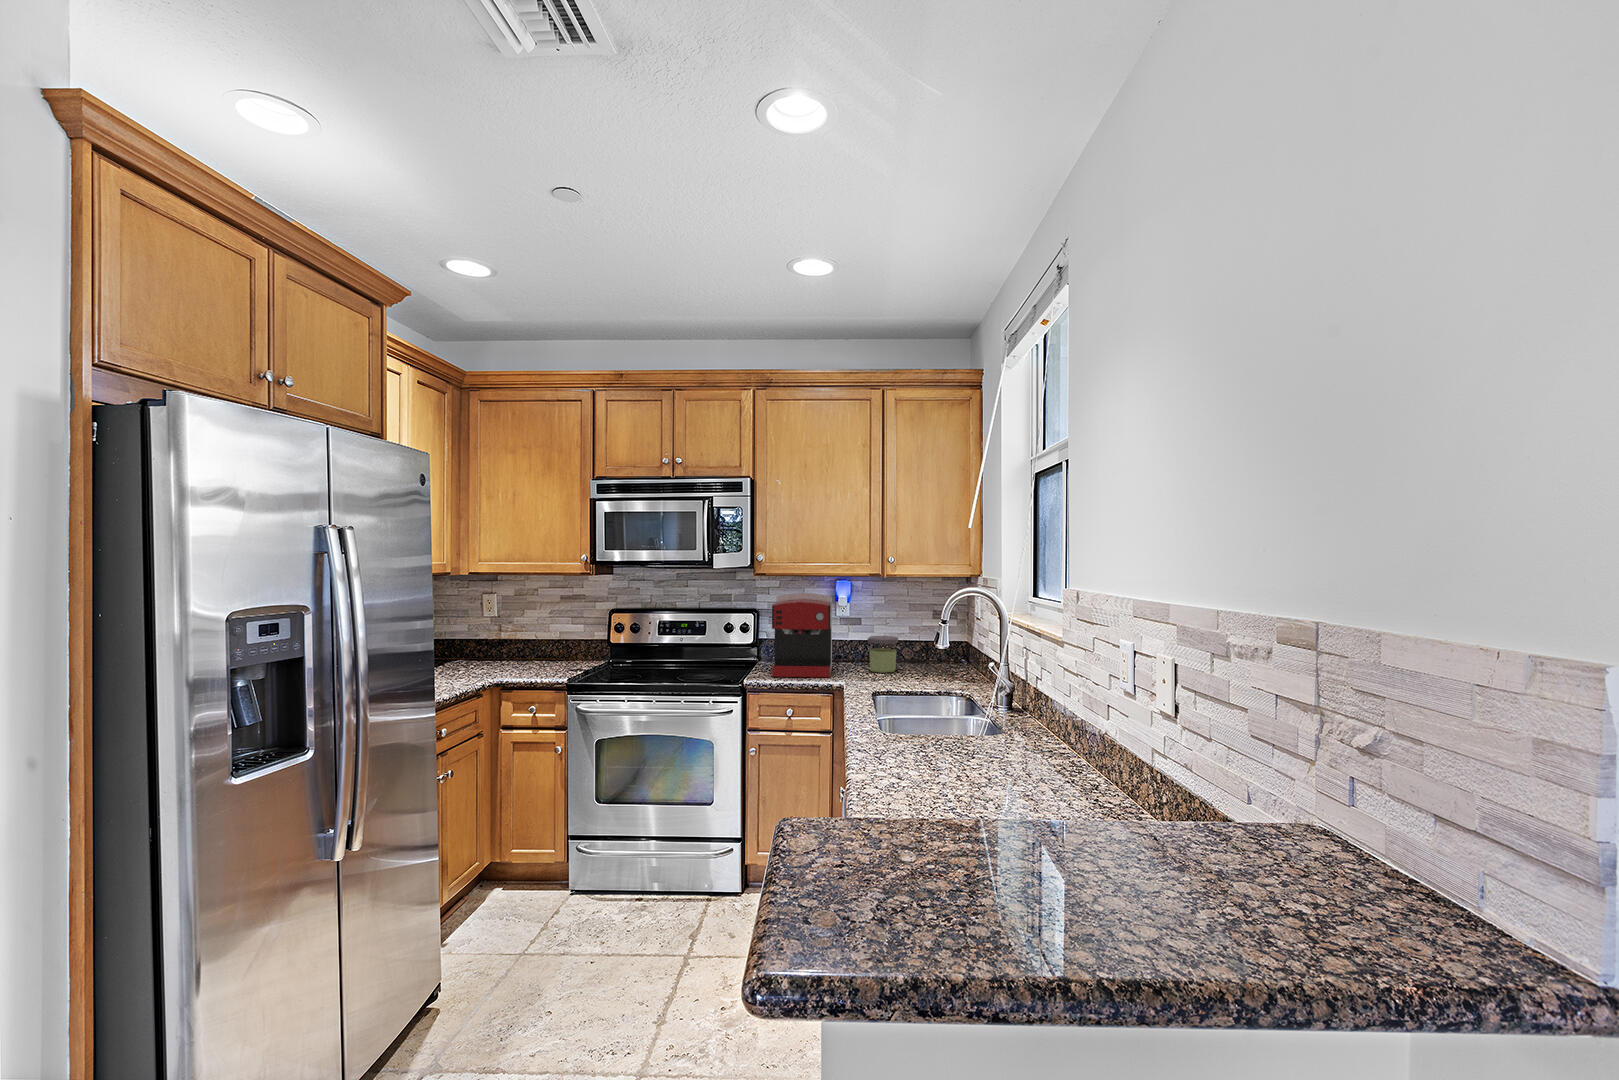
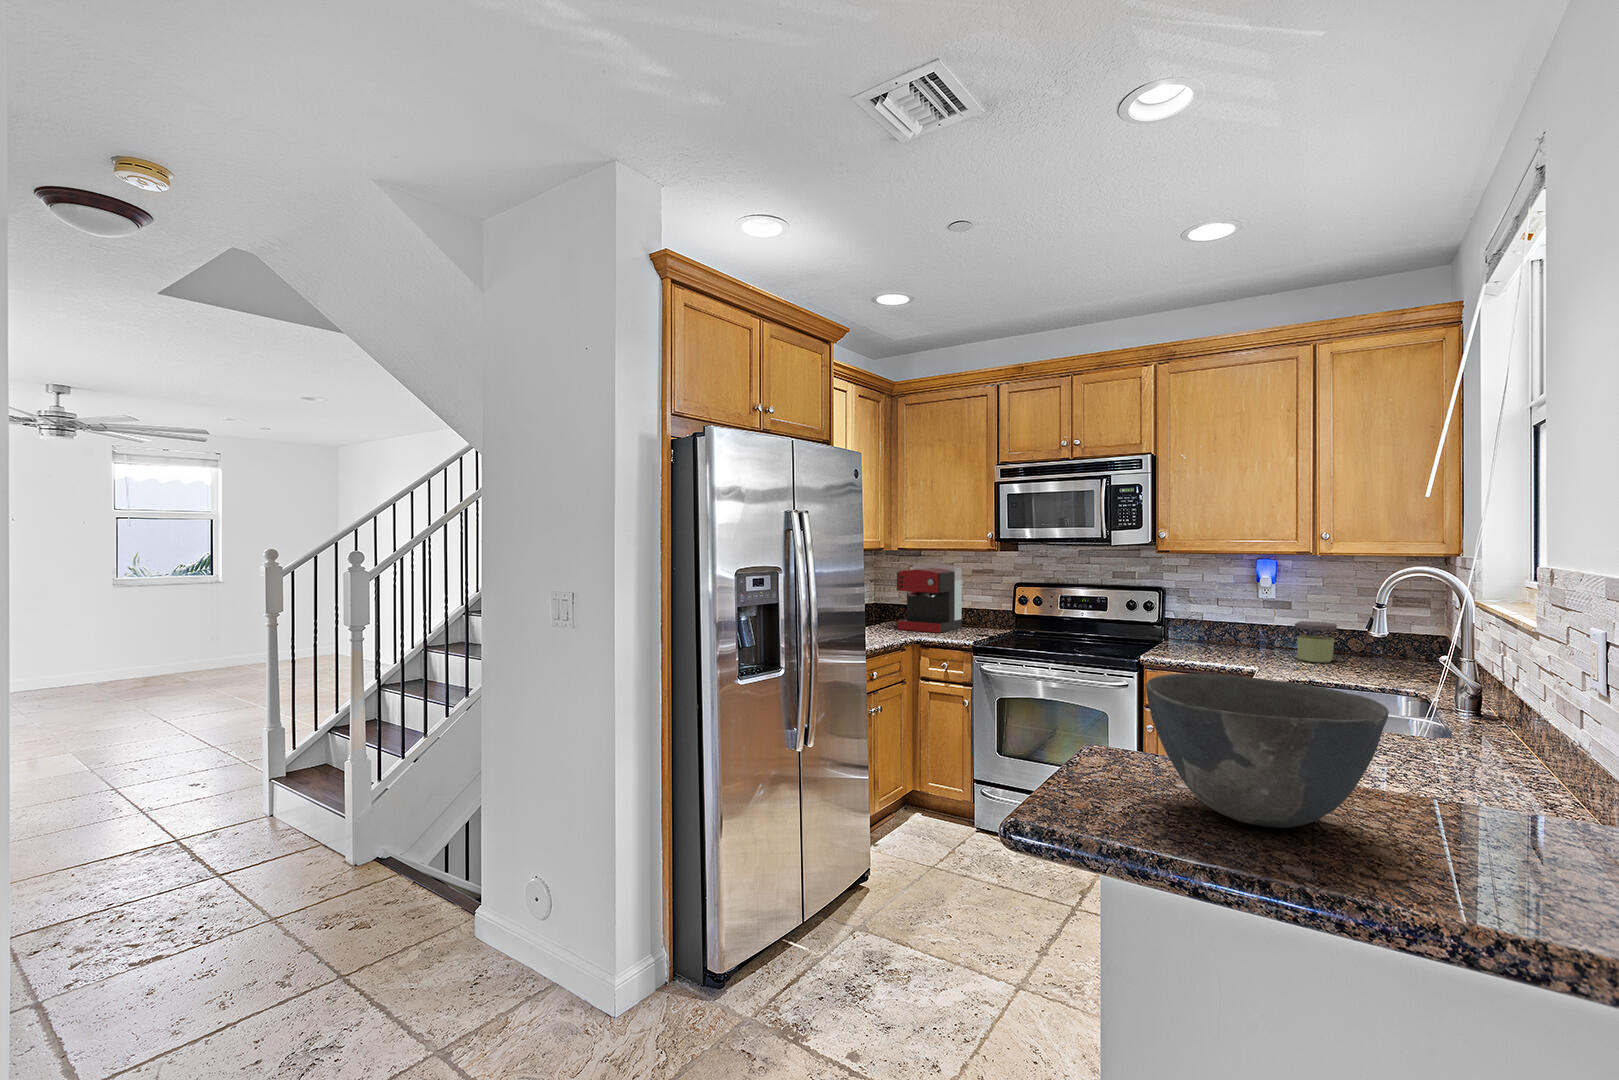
coffee maker: present [772,593,832,677] -> present [897,563,962,633]
bowl: none [884,727,1116,899] -> present [1146,673,1389,828]

